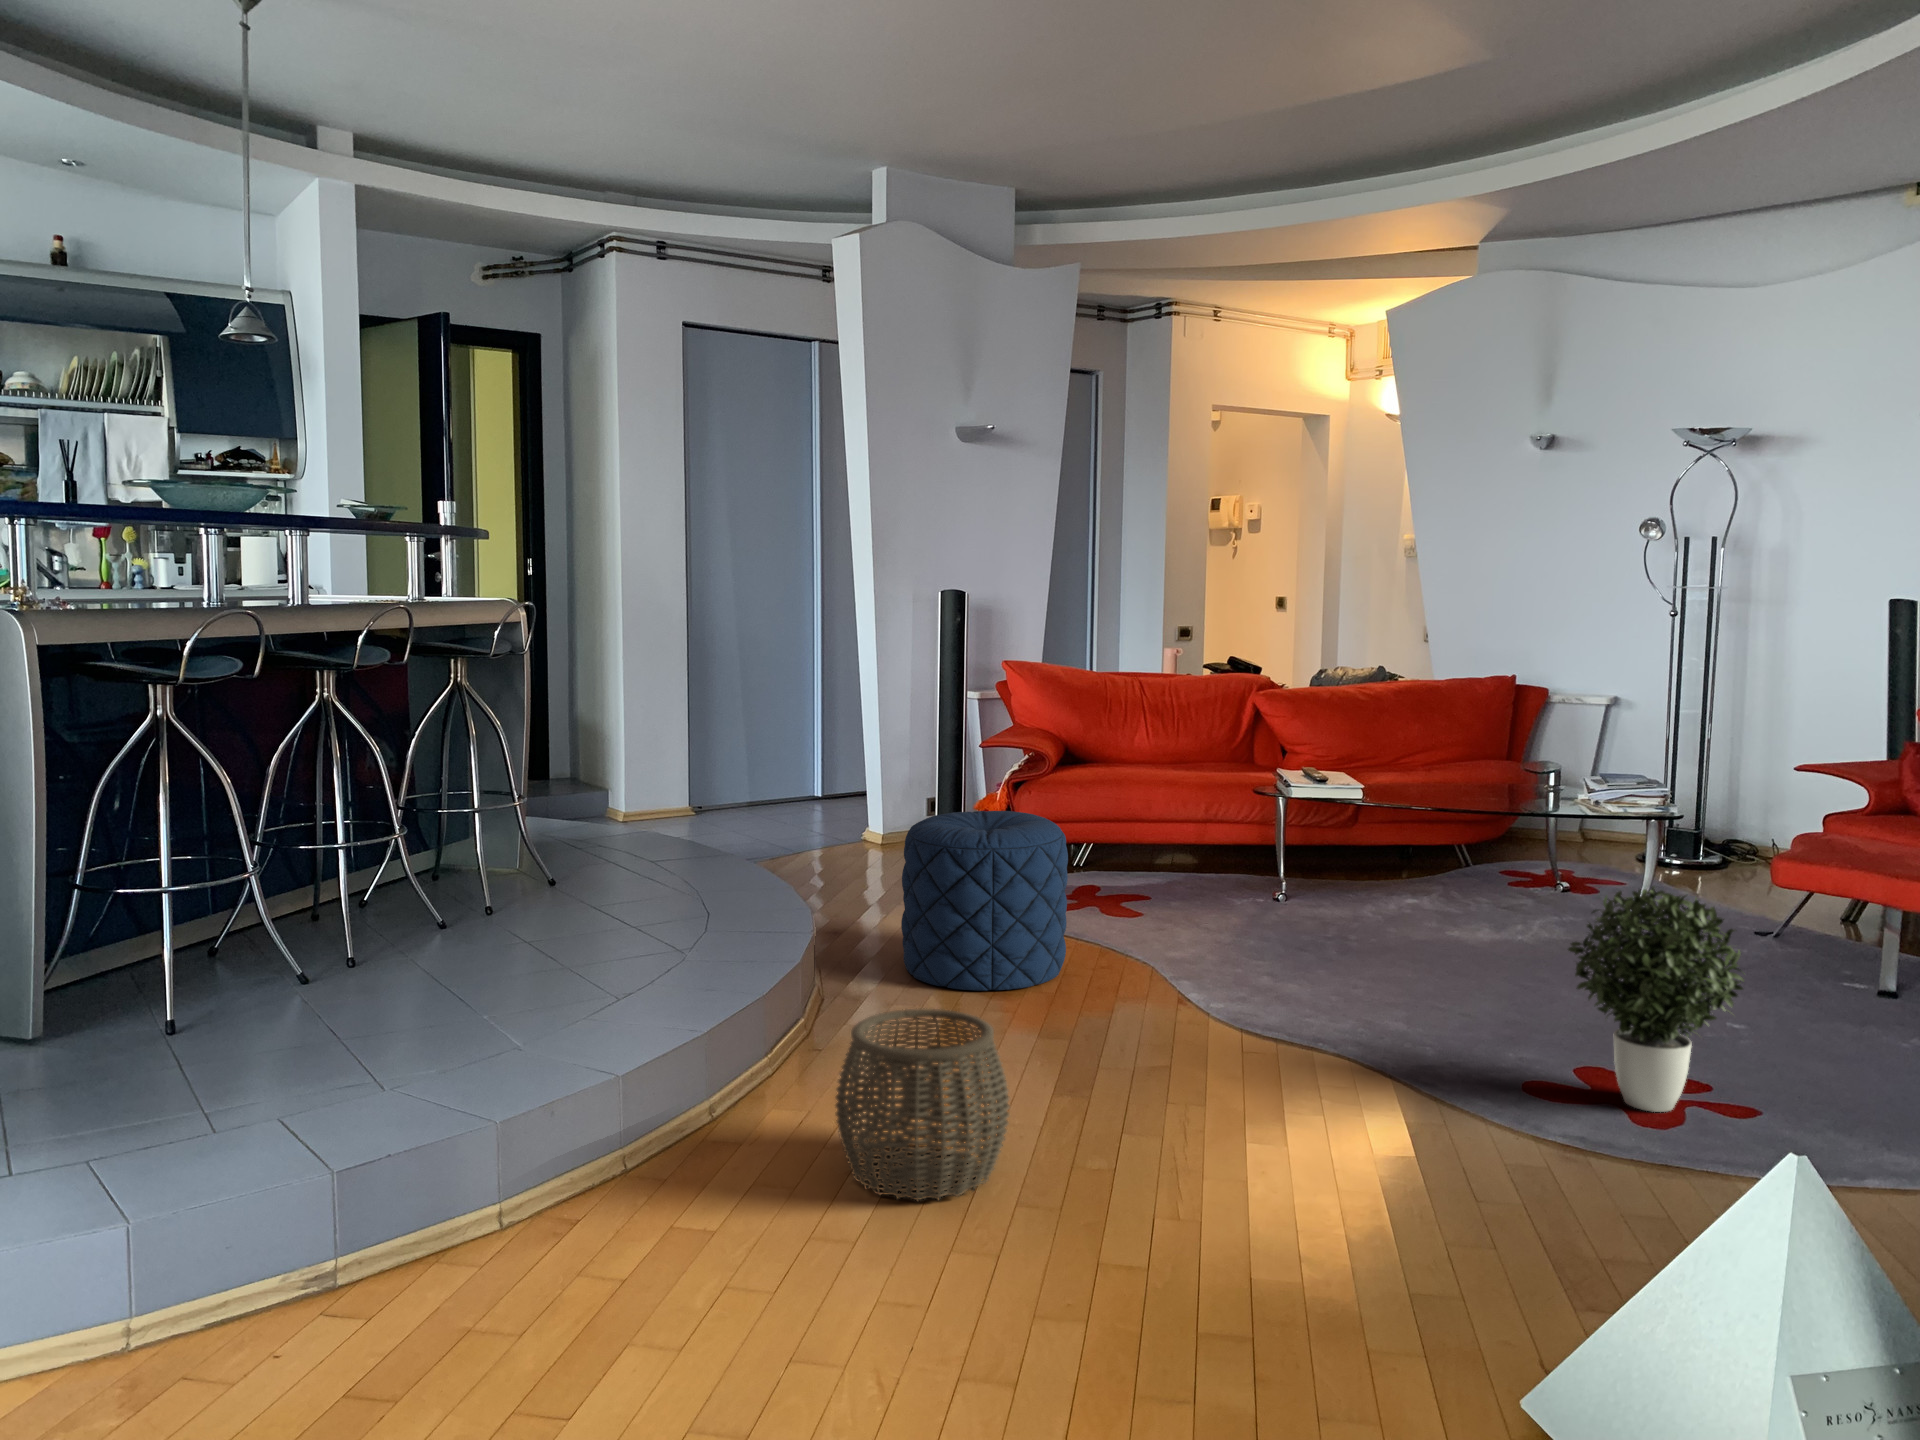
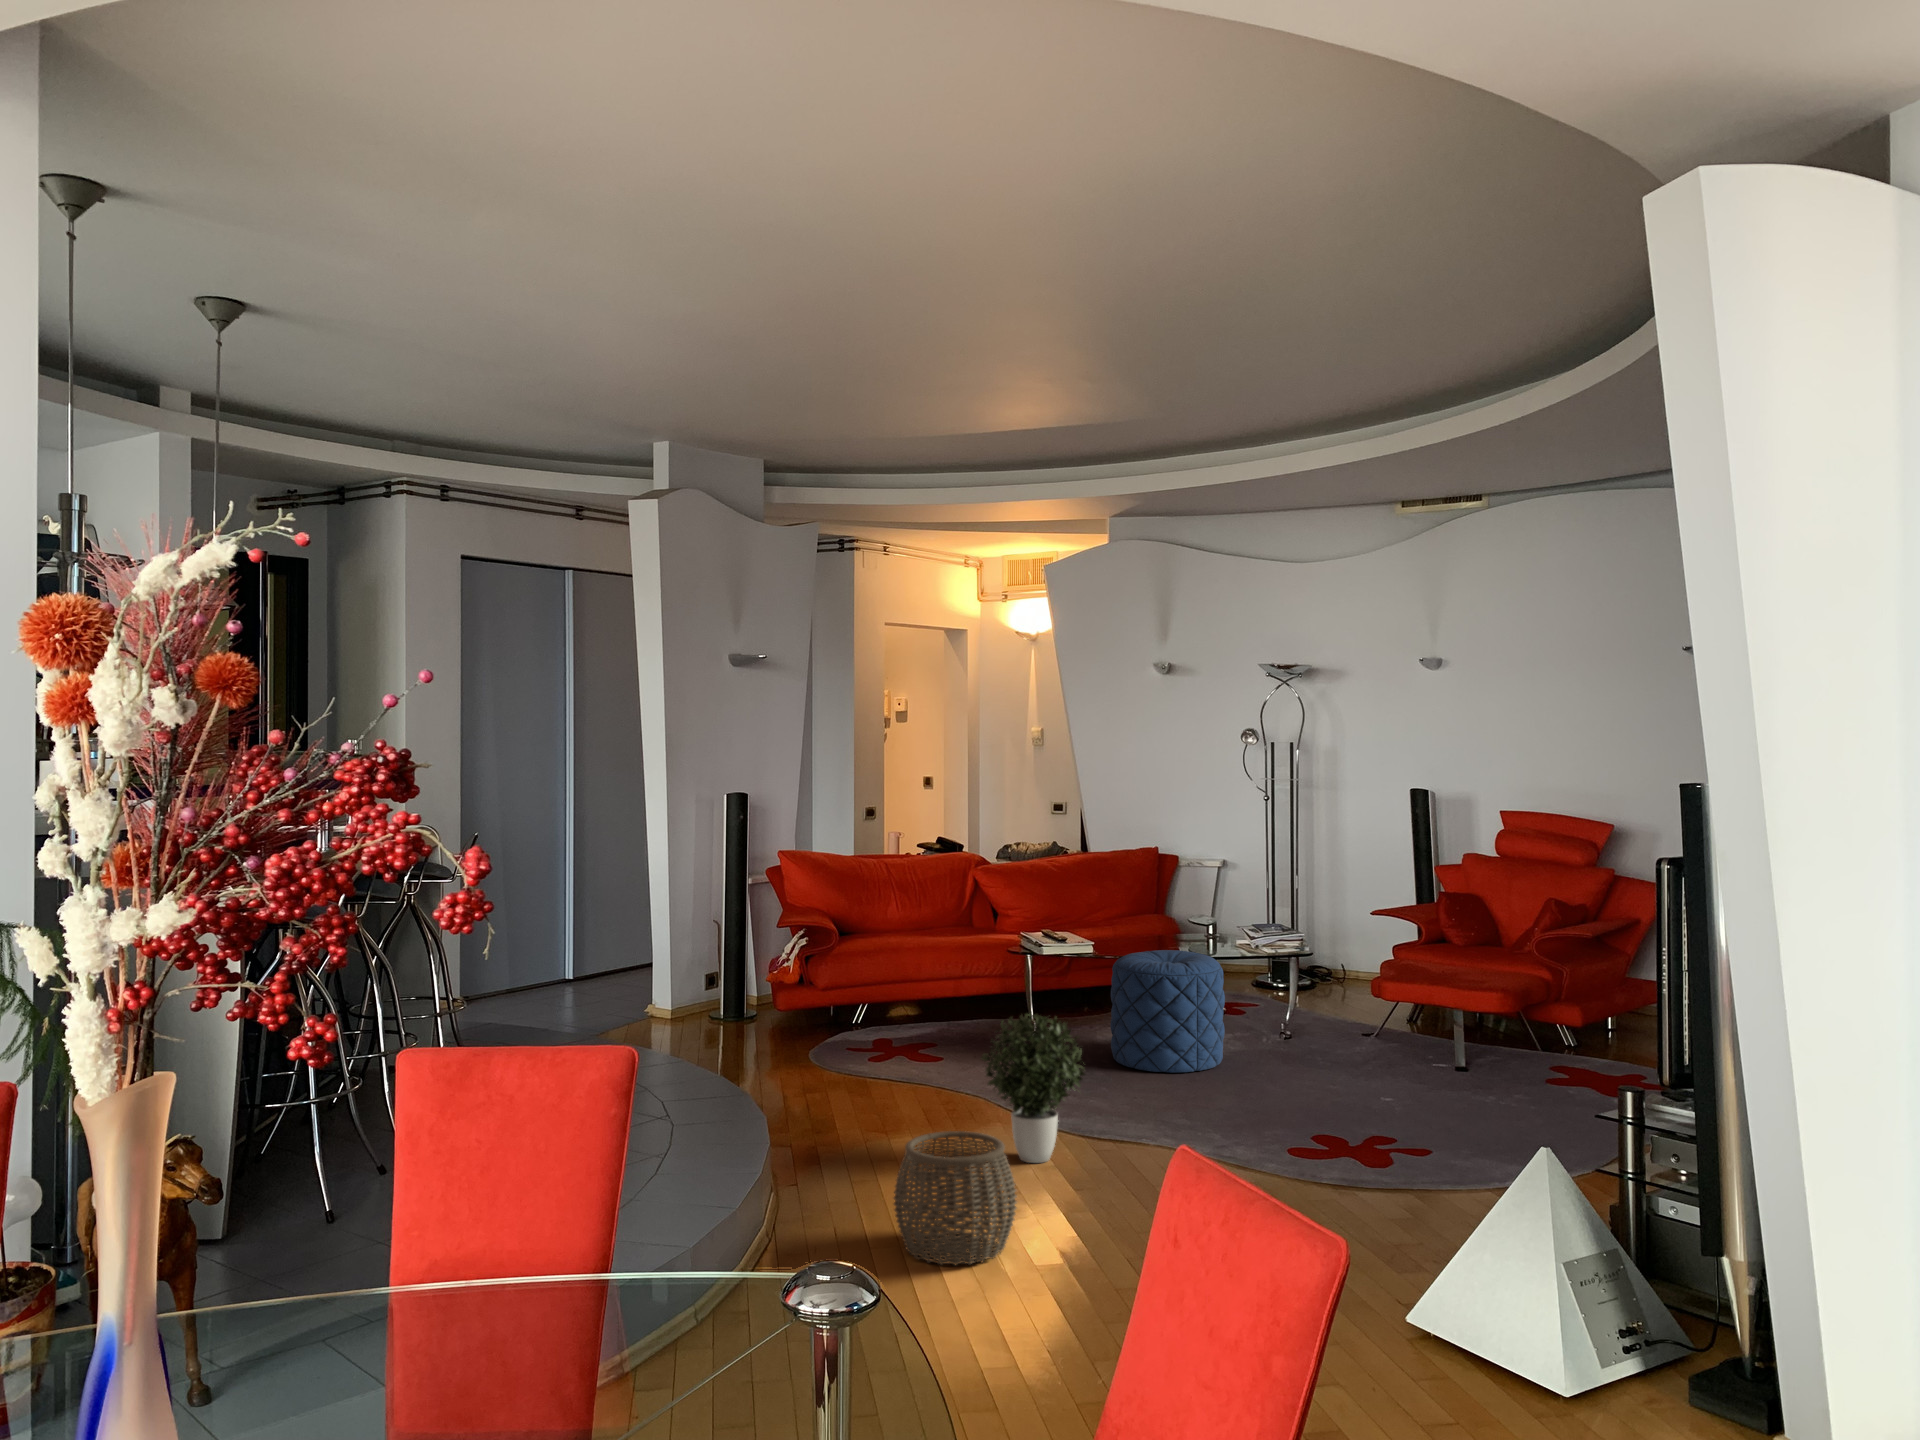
pouf: present [901,811,1068,991] -> present [1110,950,1225,1072]
potted plant: present [1568,887,1744,1112] -> present [981,1012,1085,1163]

